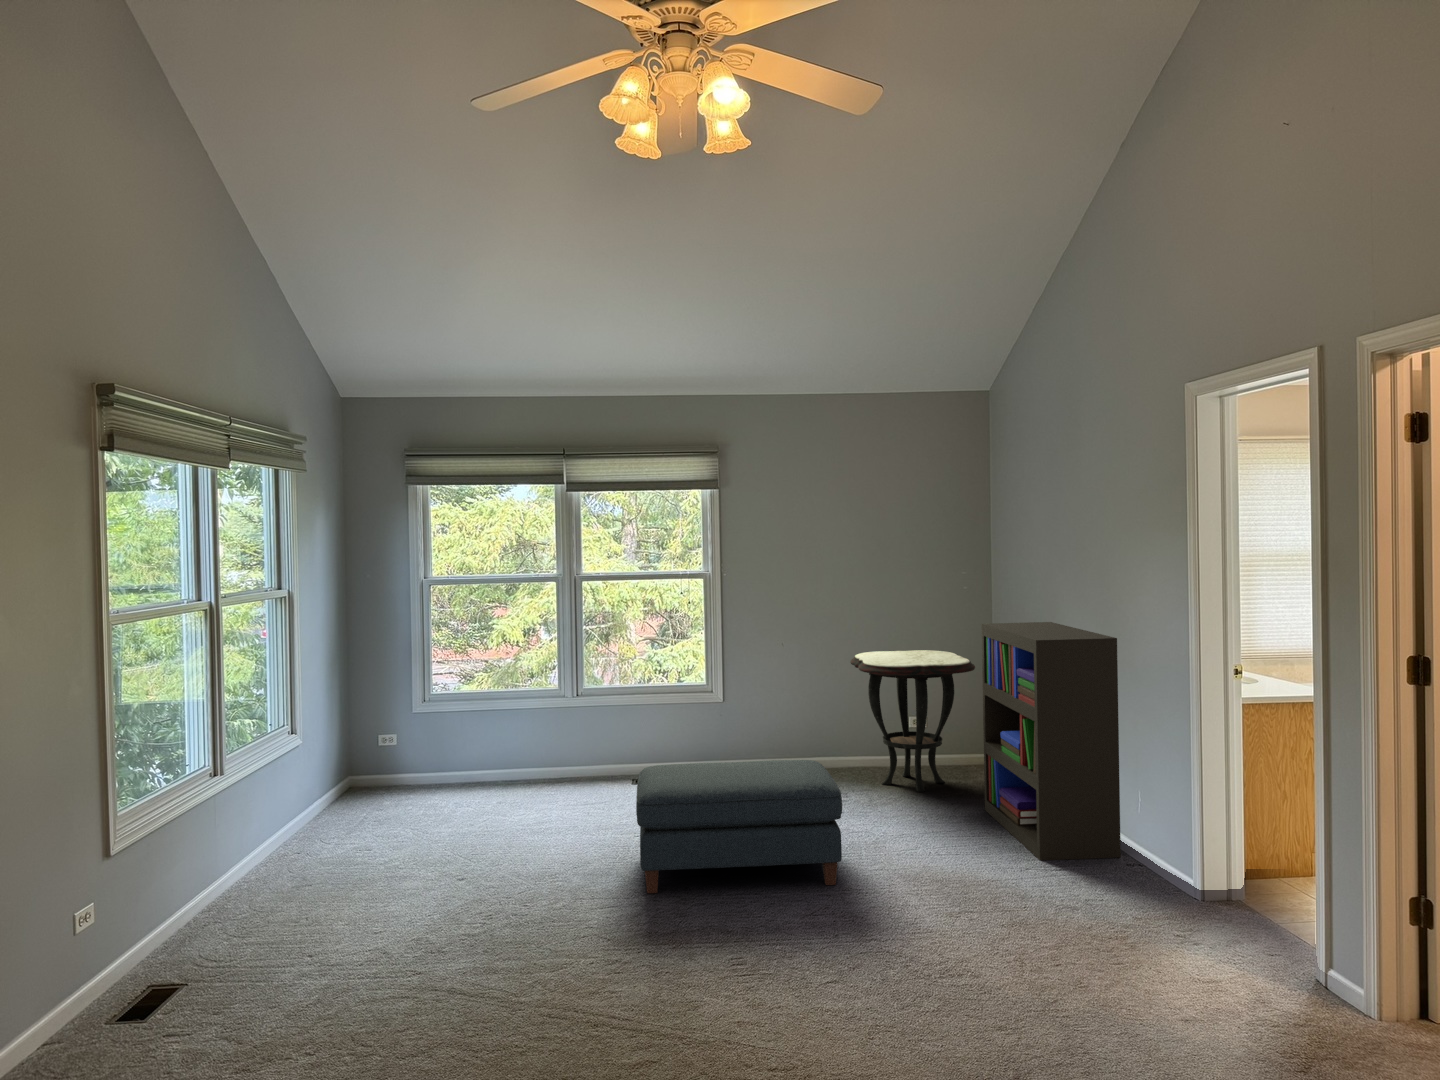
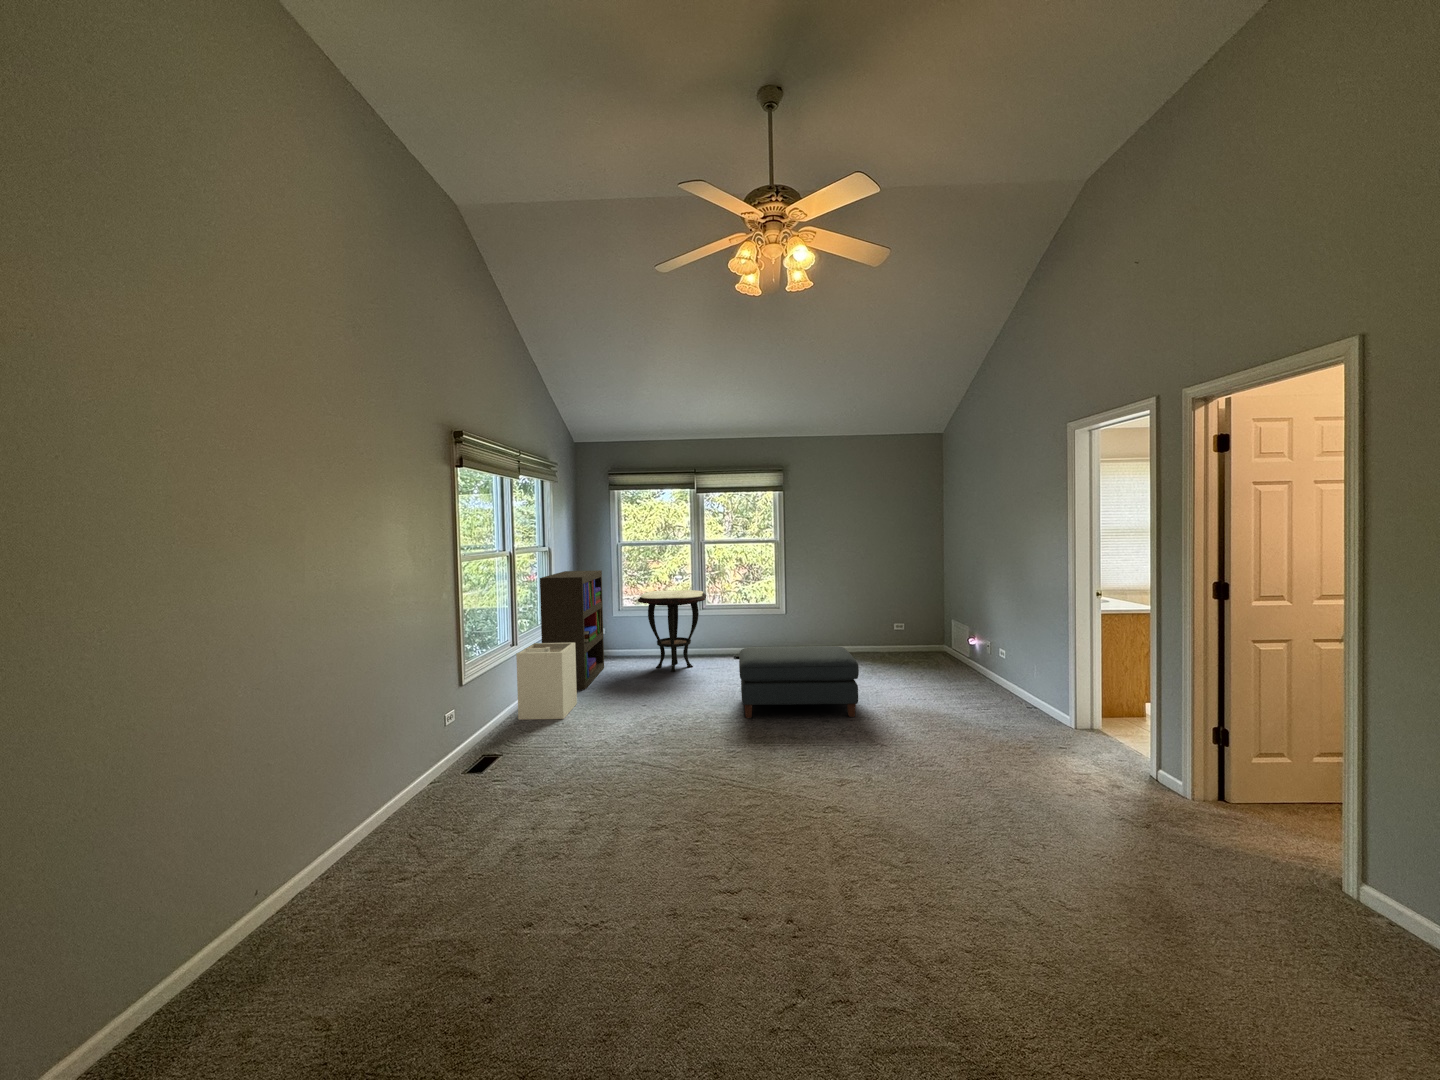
bookshelf: present [982,622,1121,860] -> present [540,570,604,690]
side table: present [850,650,975,792] -> present [638,590,706,672]
laundry hamper: none [224,765,343,913] -> present [516,643,577,720]

